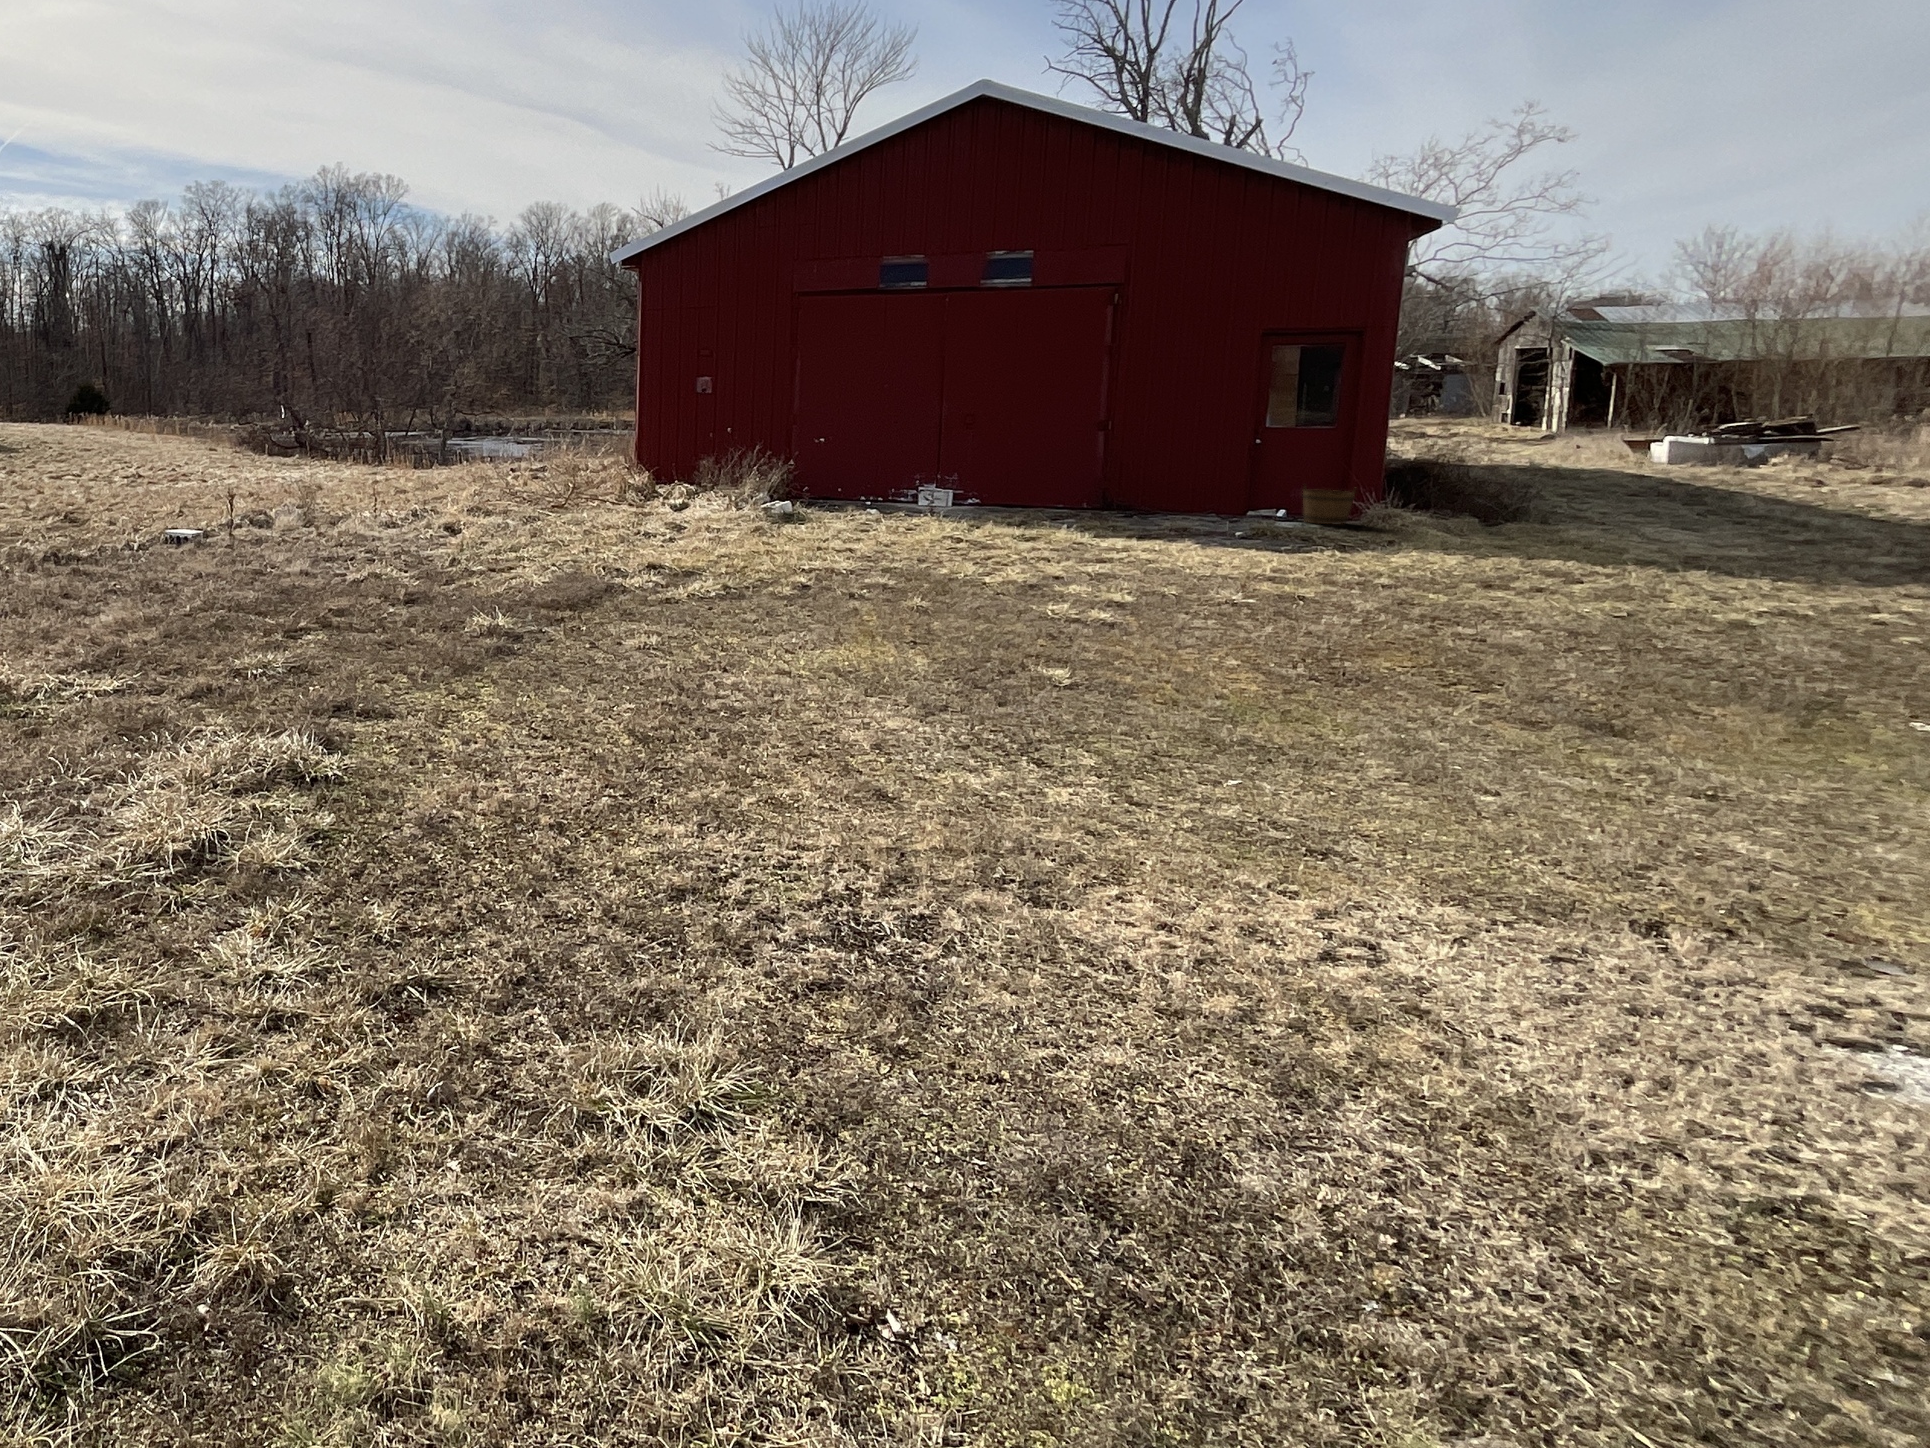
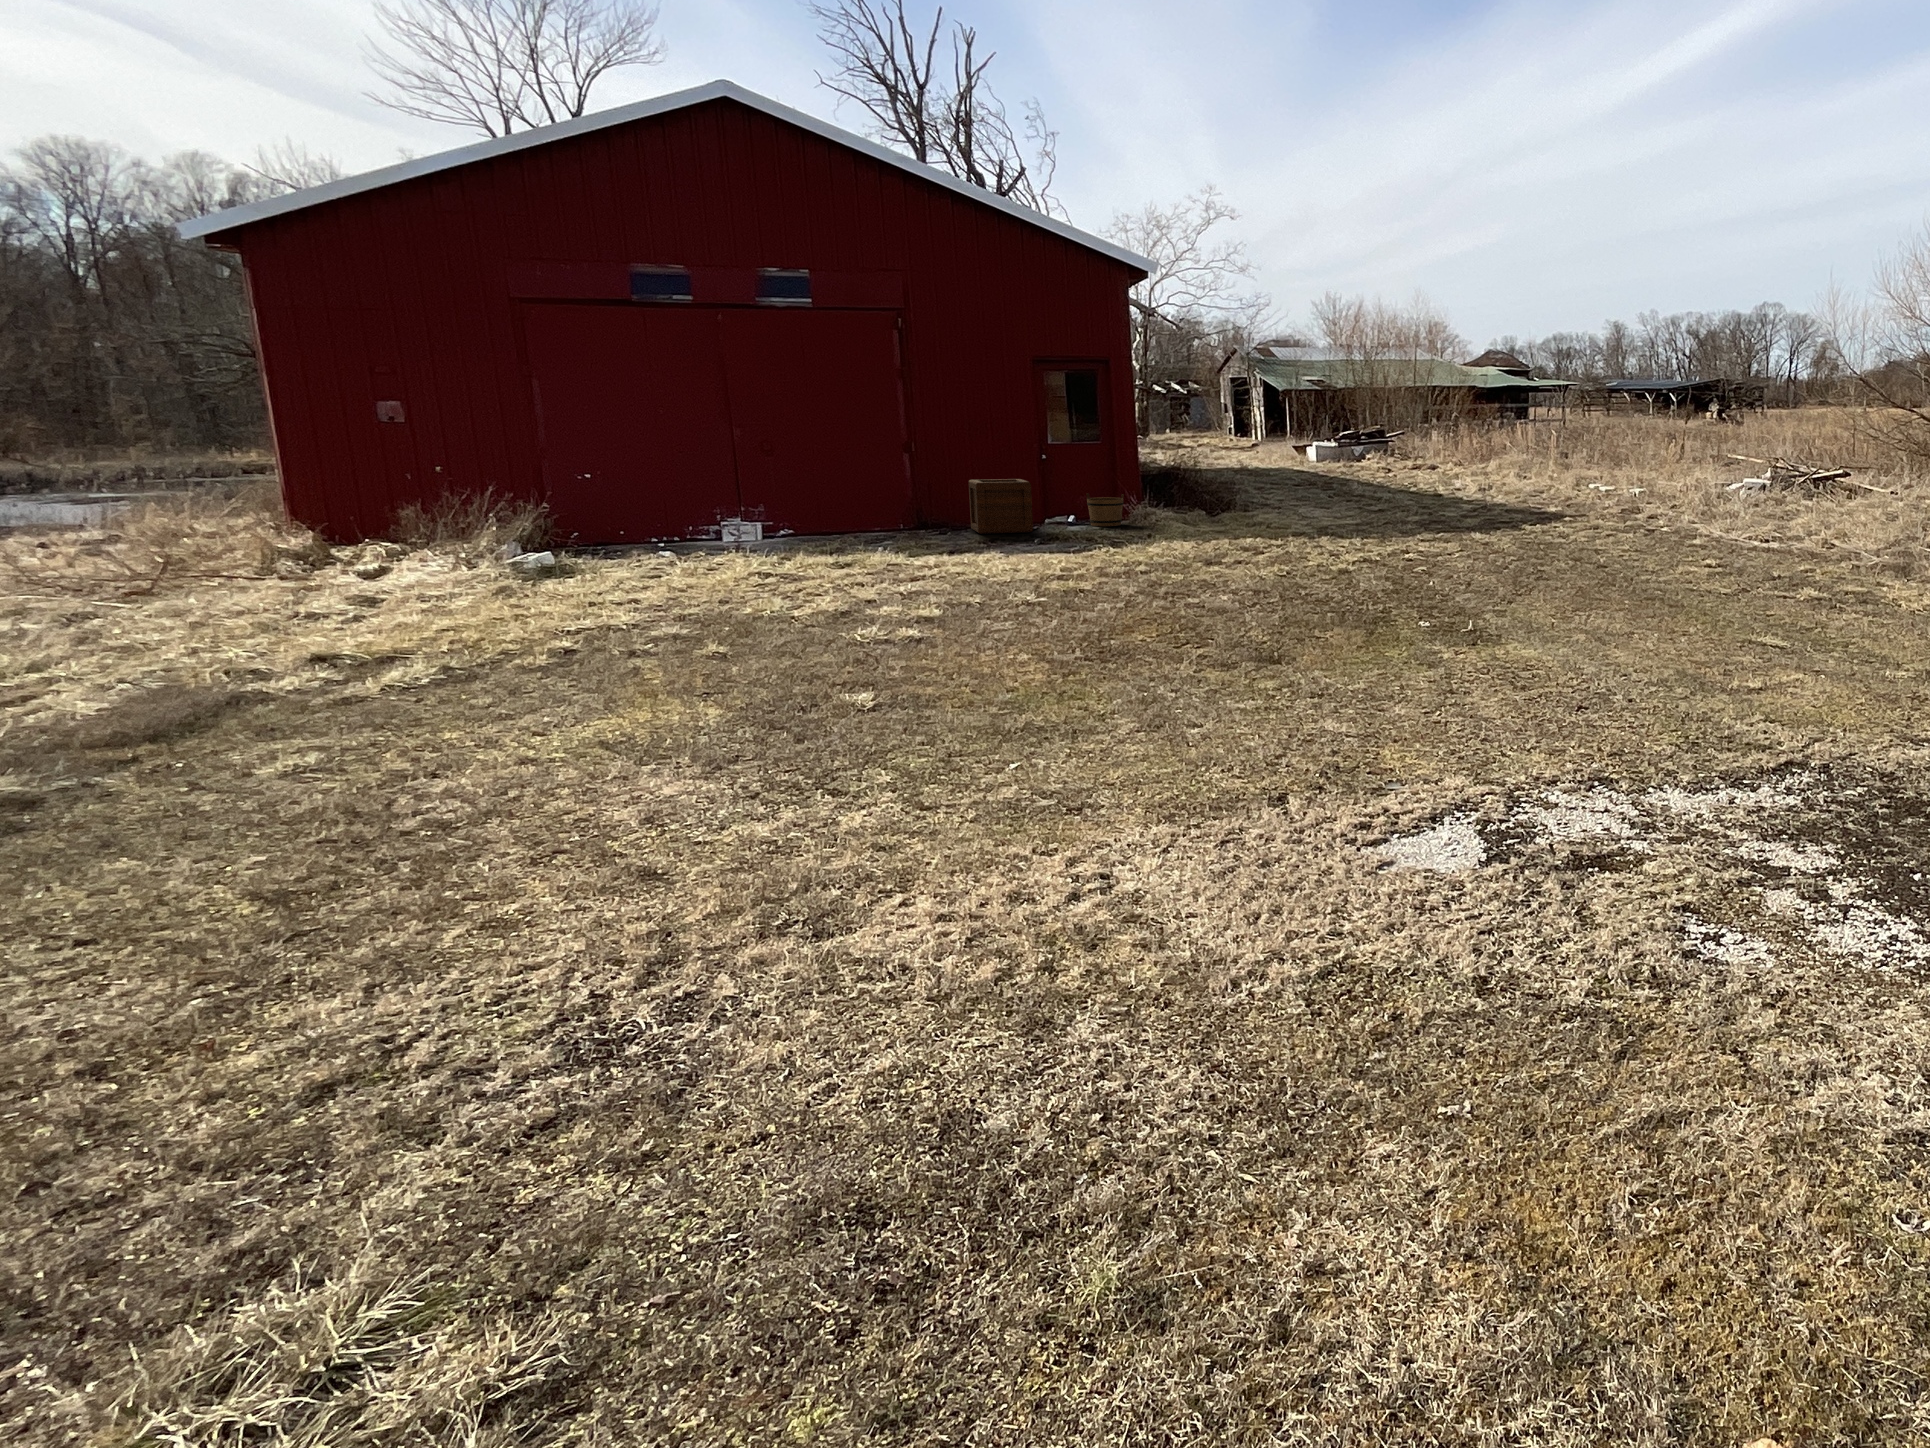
wooden crate: none [1154,462,1235,523] -> present [969,479,1033,534]

